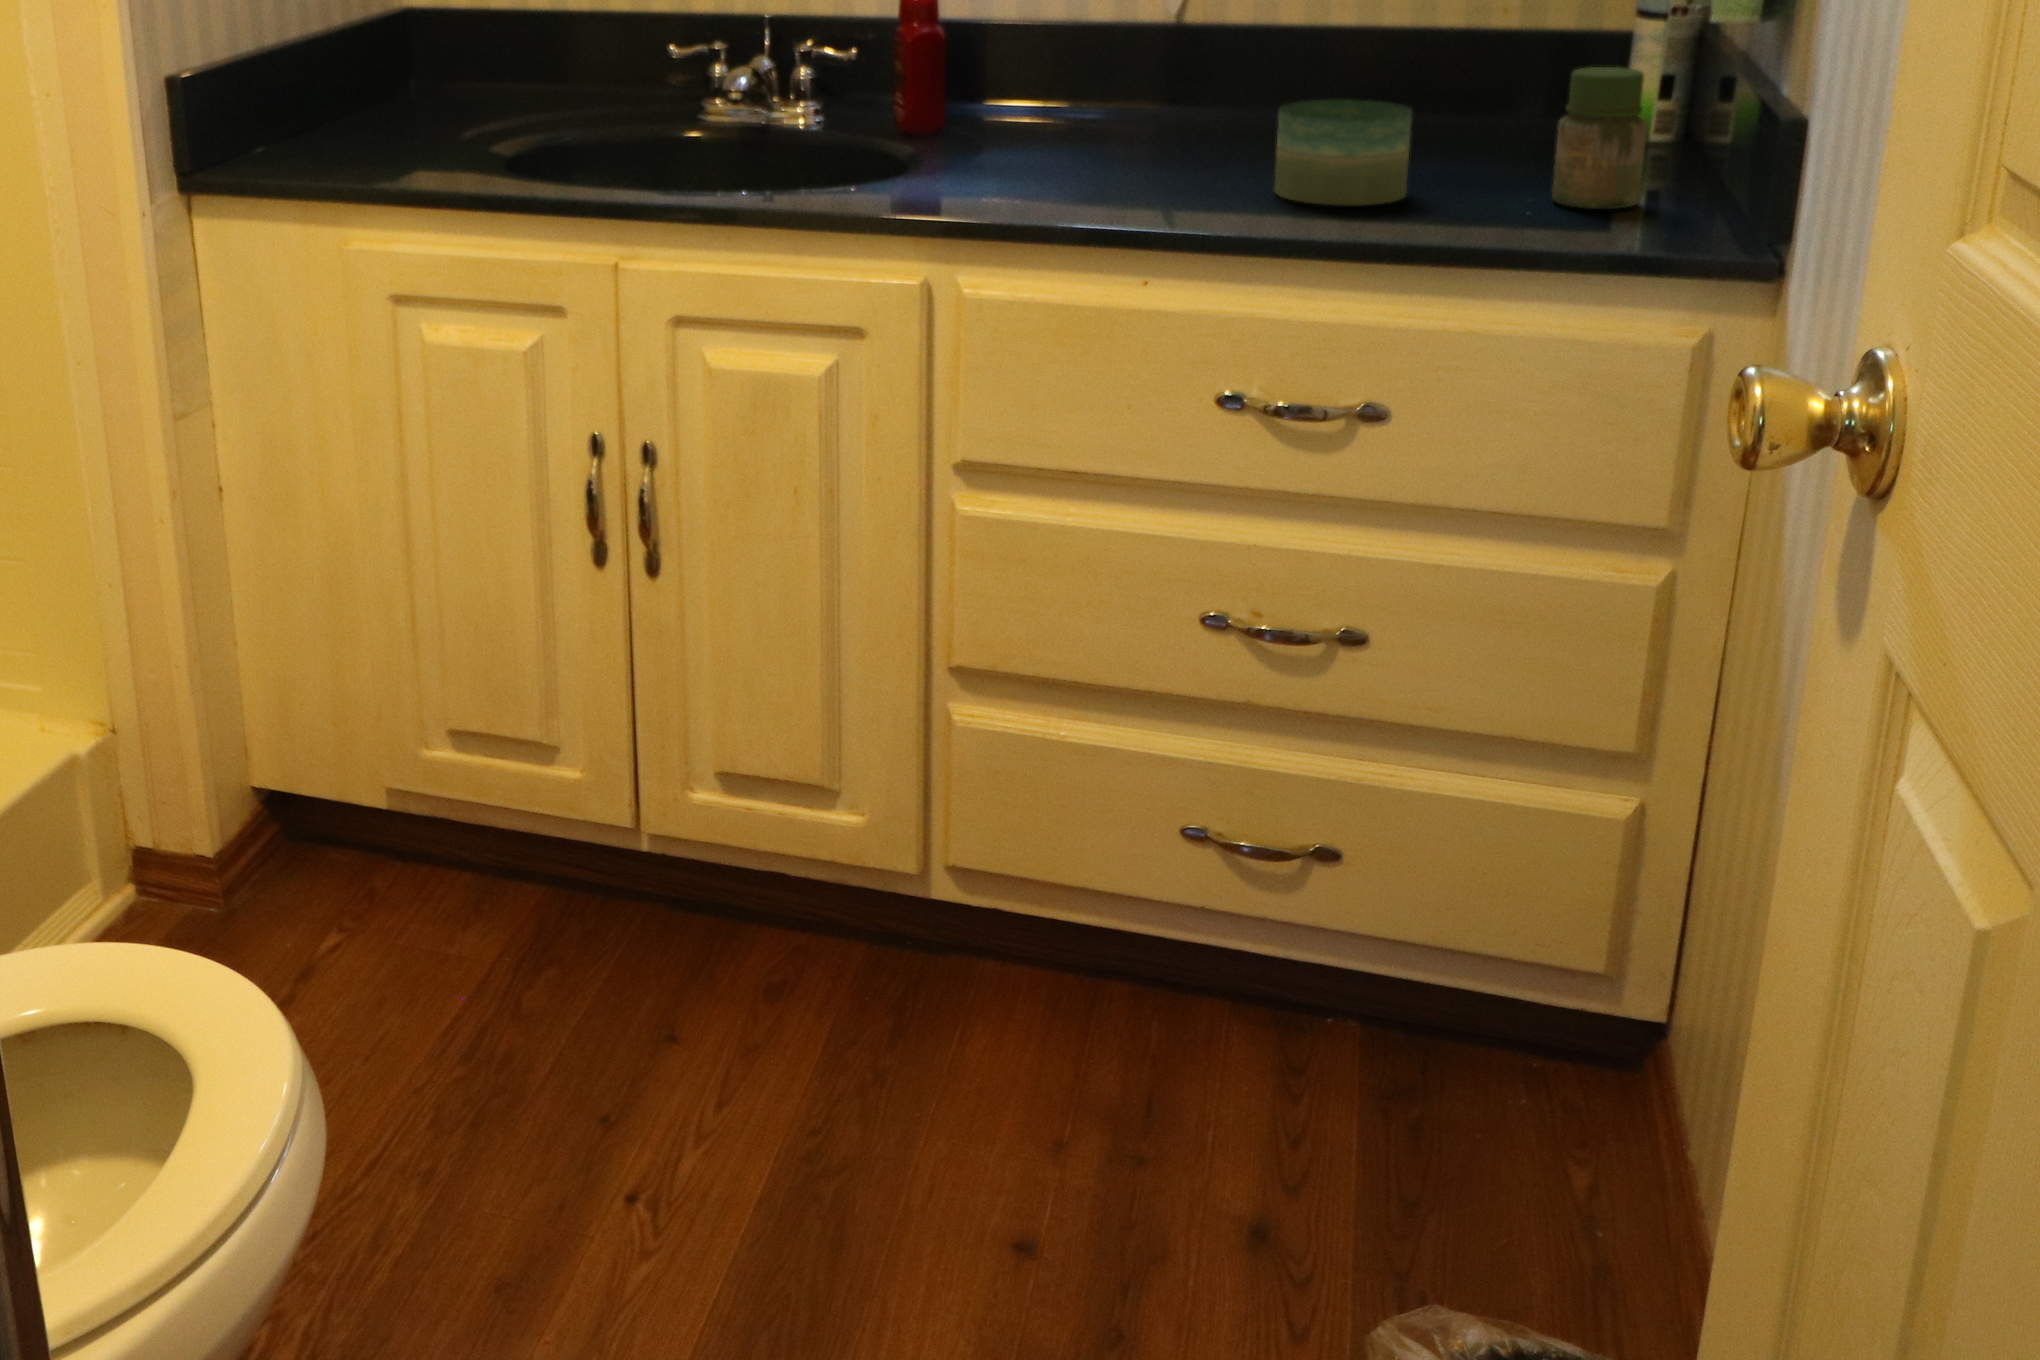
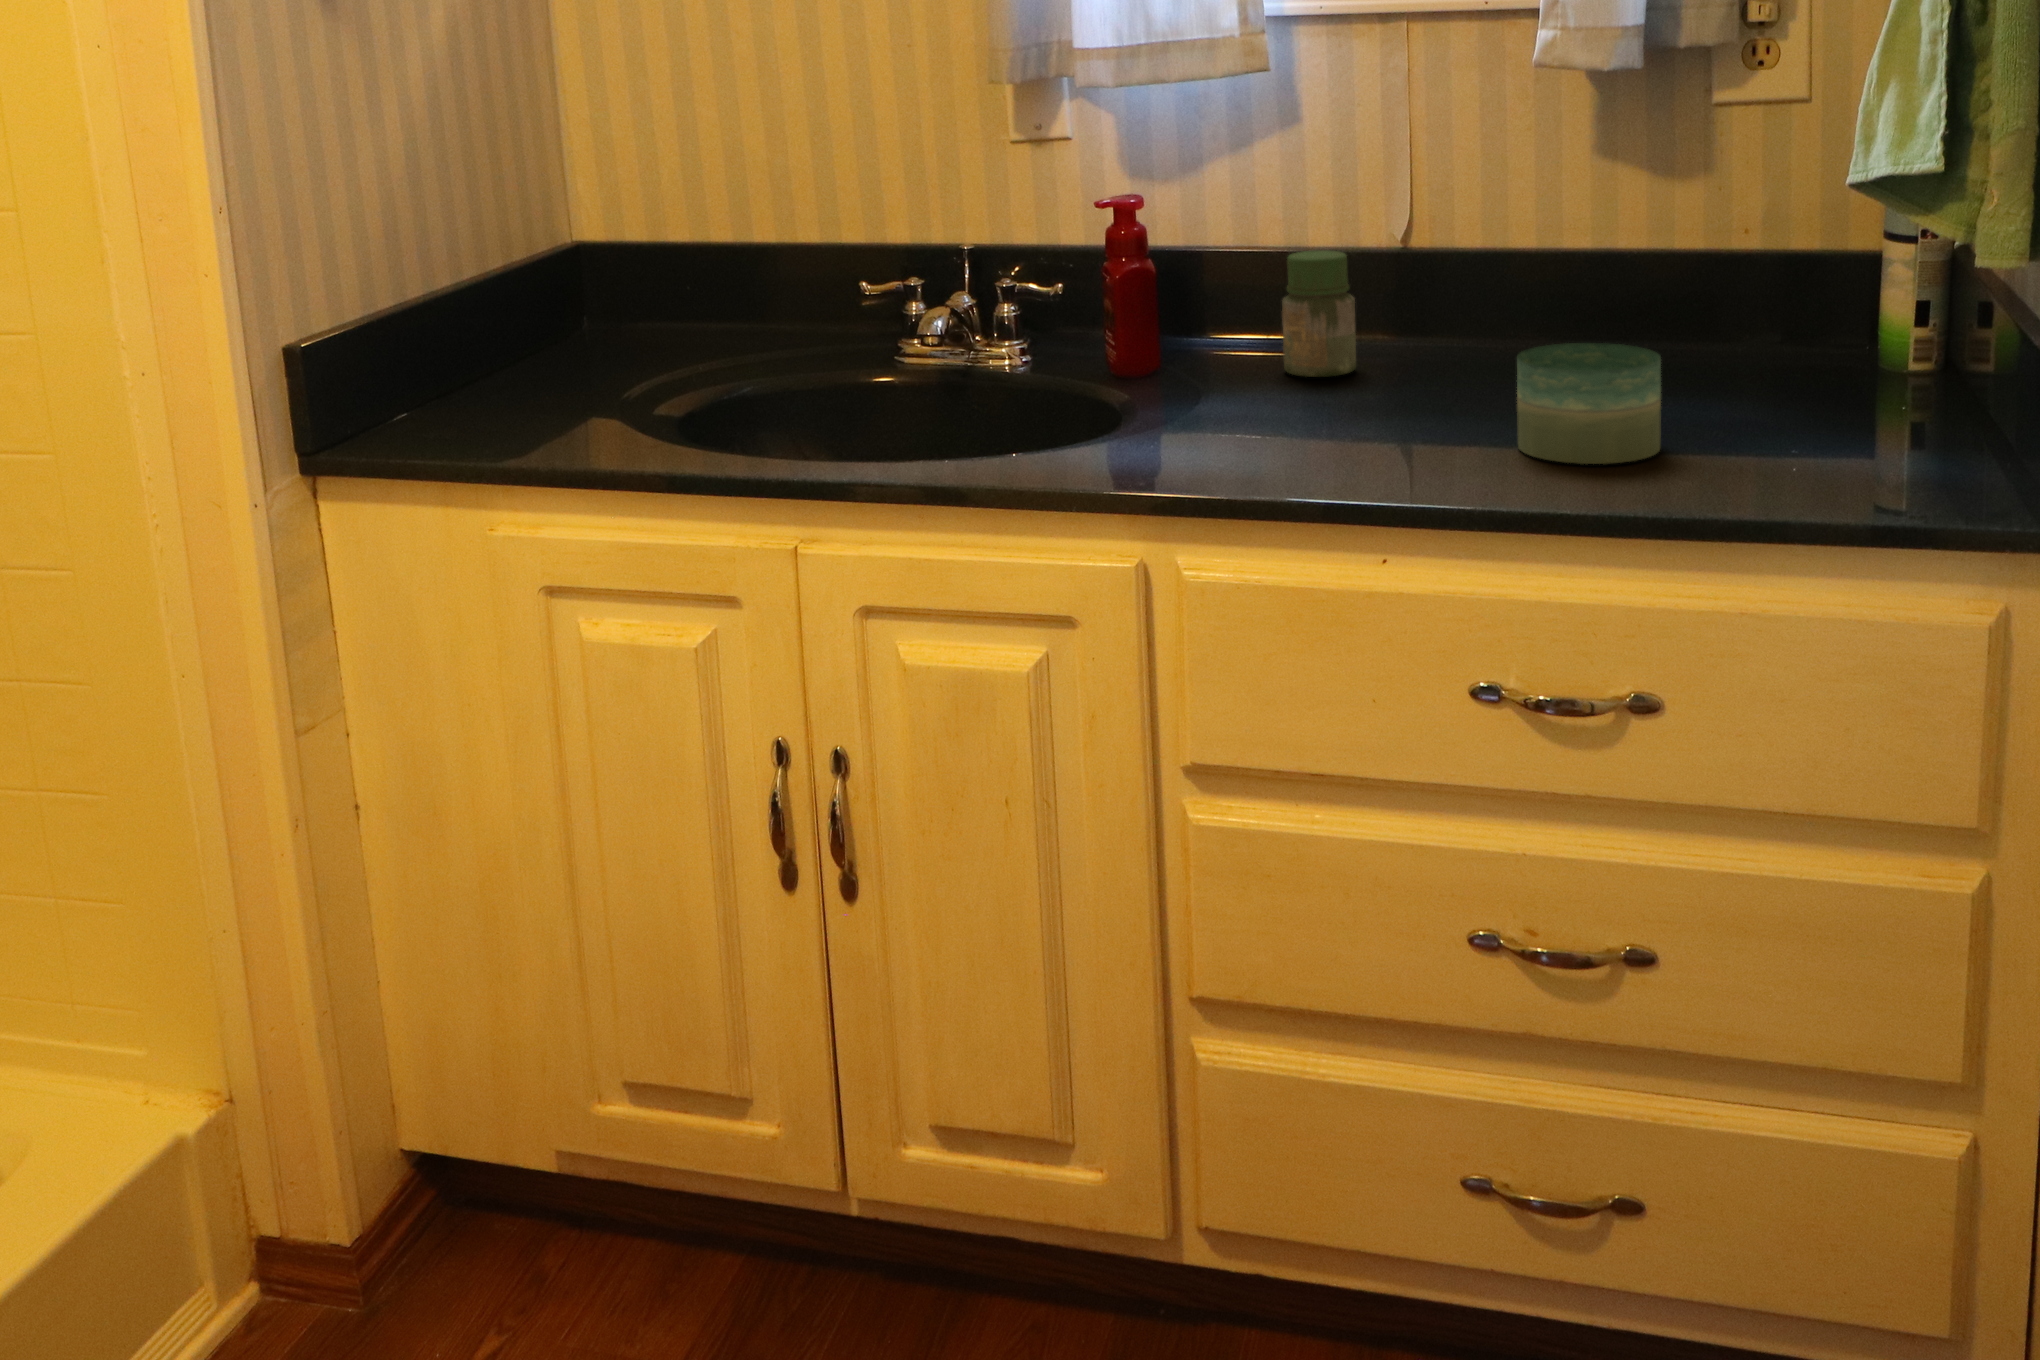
jar: present [1552,67,1647,209] -> present [1282,250,1356,377]

